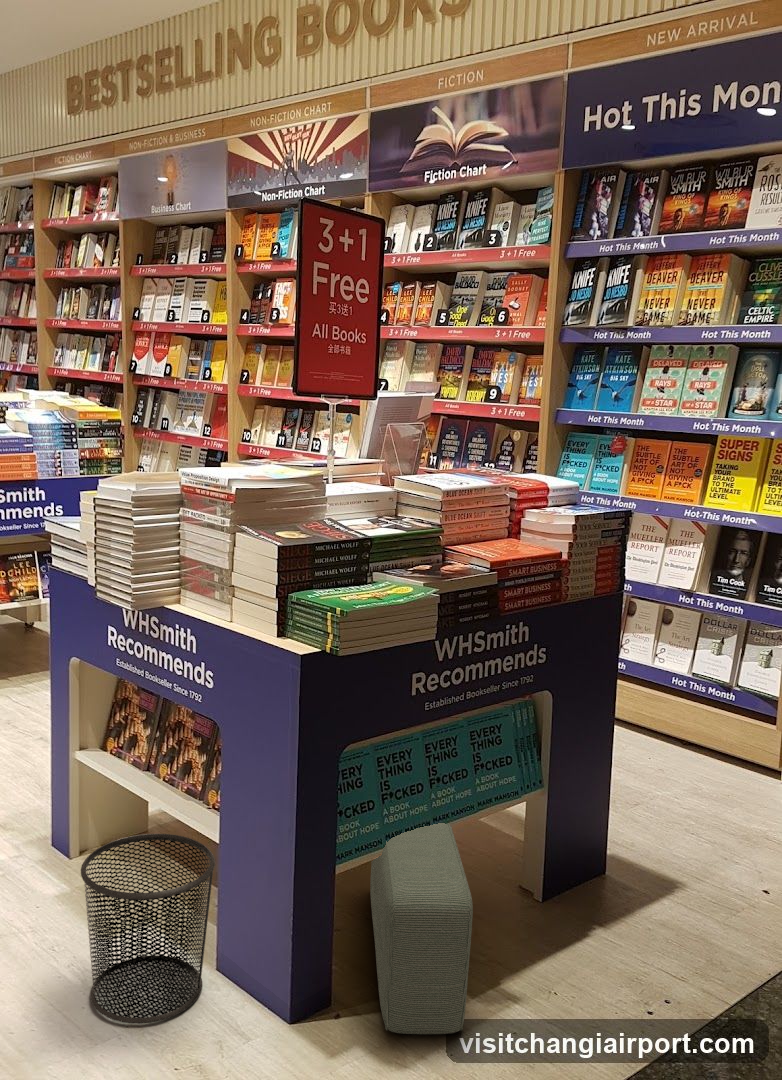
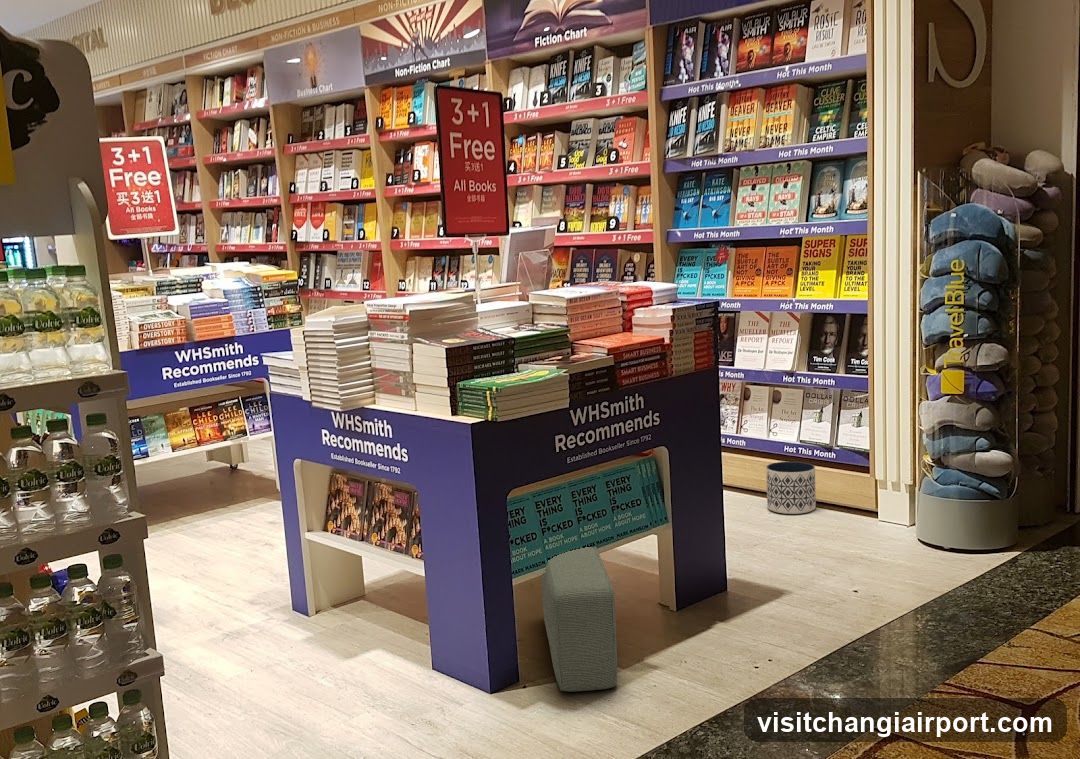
planter: none [643,696,705,762] -> present [766,462,816,514]
waste bin: present [81,834,215,1024] -> none [327,575,424,705]

